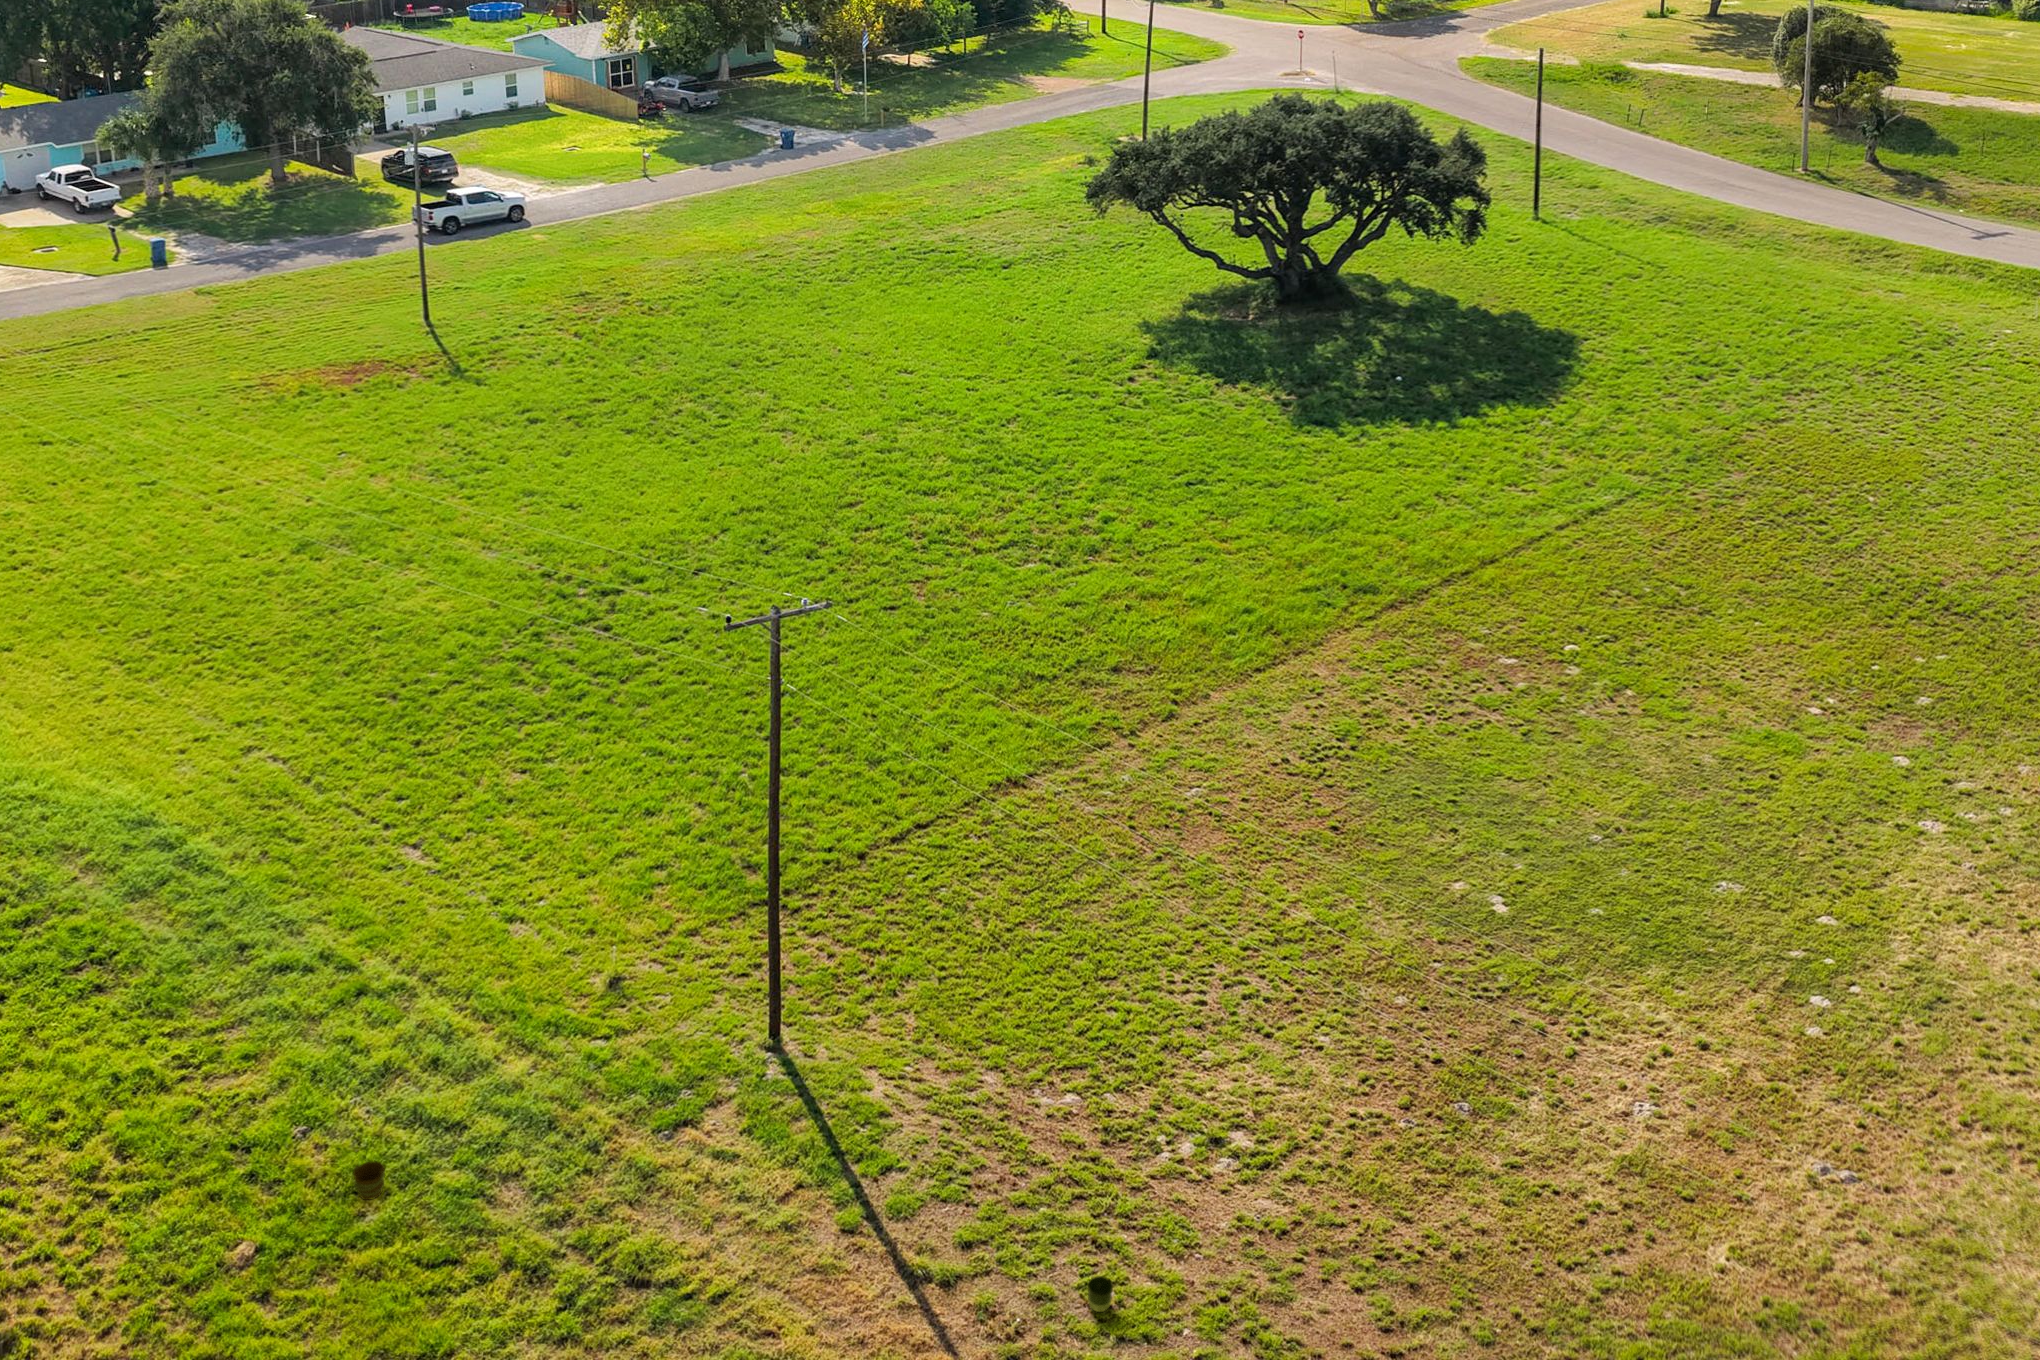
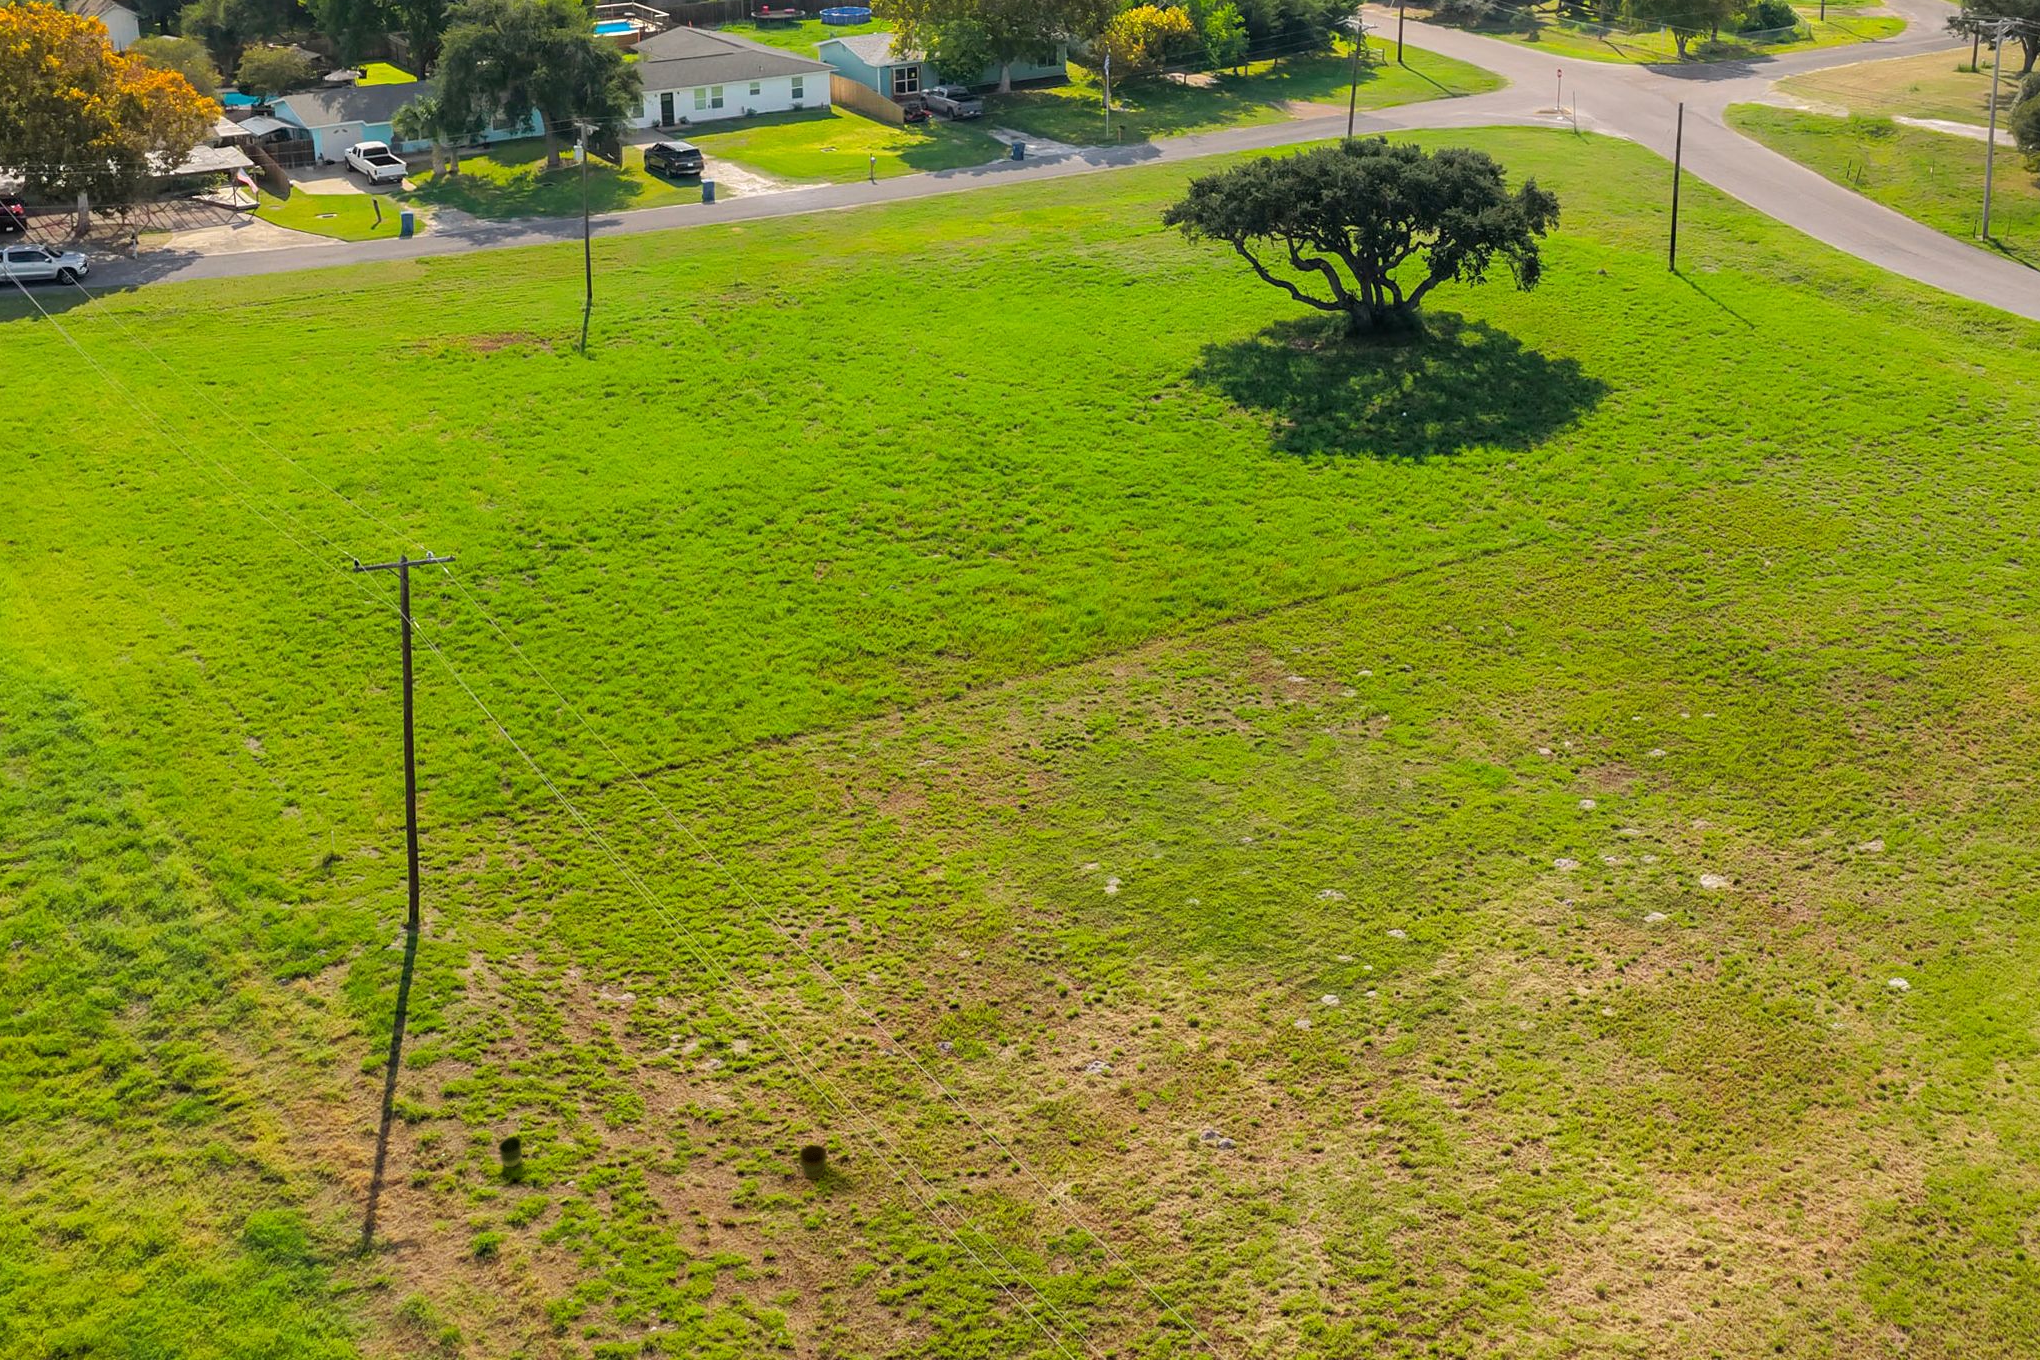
bucket: present [352,1161,385,1200] -> present [799,1145,827,1180]

